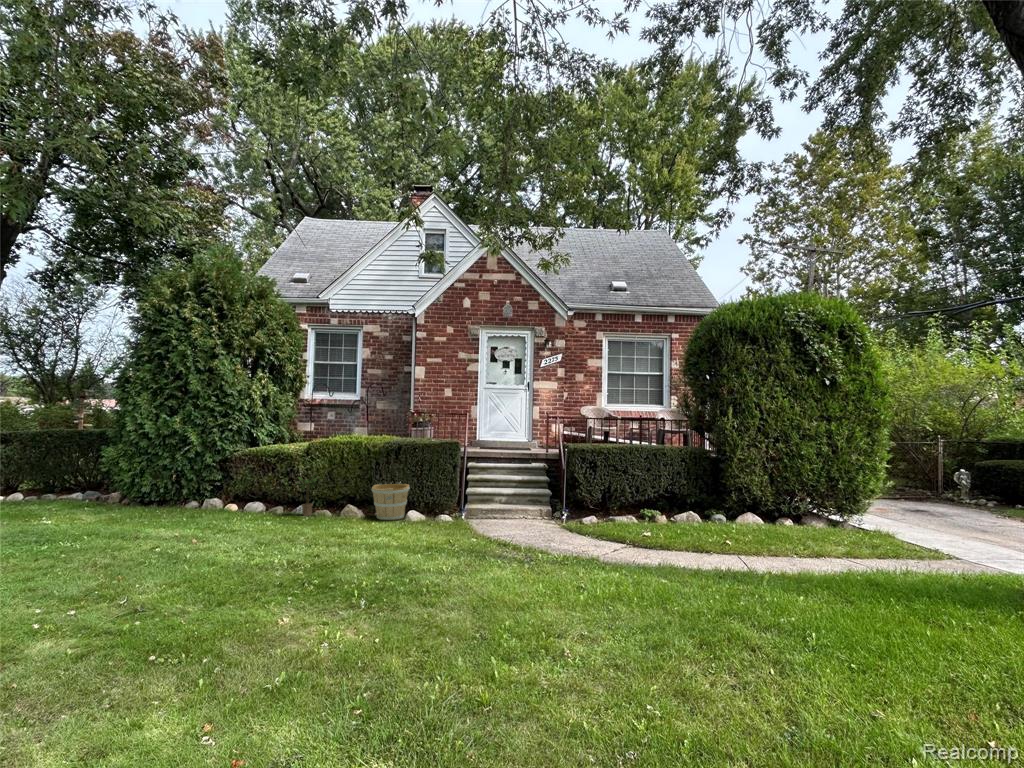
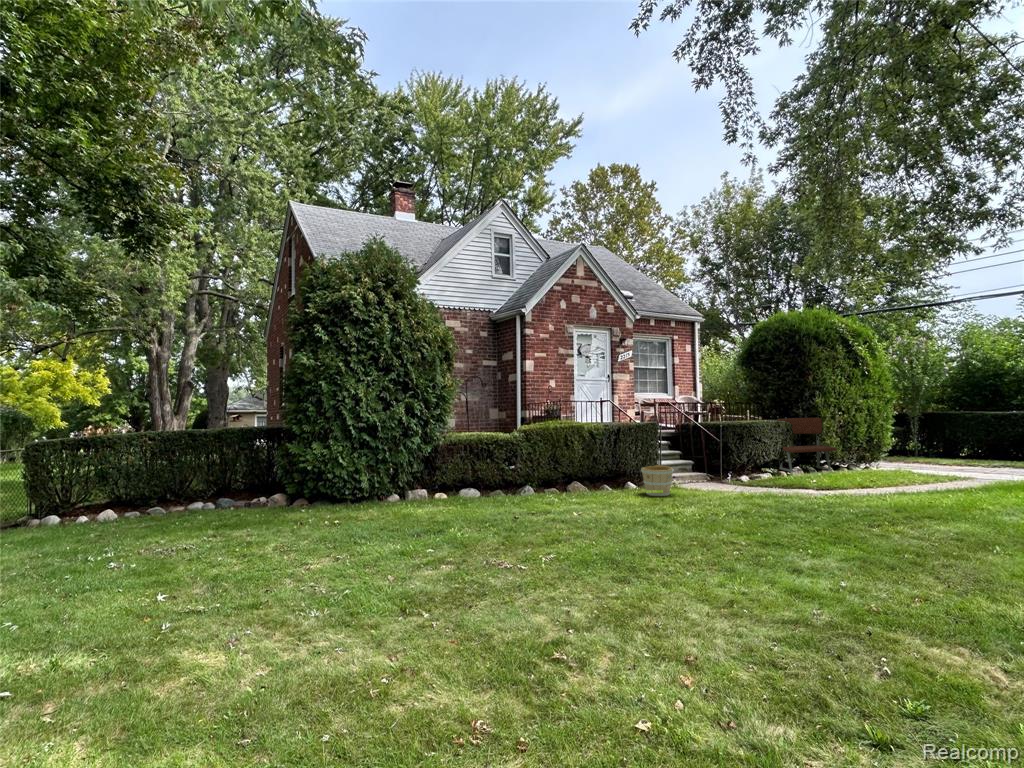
bench: none [666,443,741,526] -> present [778,418,837,472]
potted plant: present [296,475,318,516] -> none [587,464,607,503]

